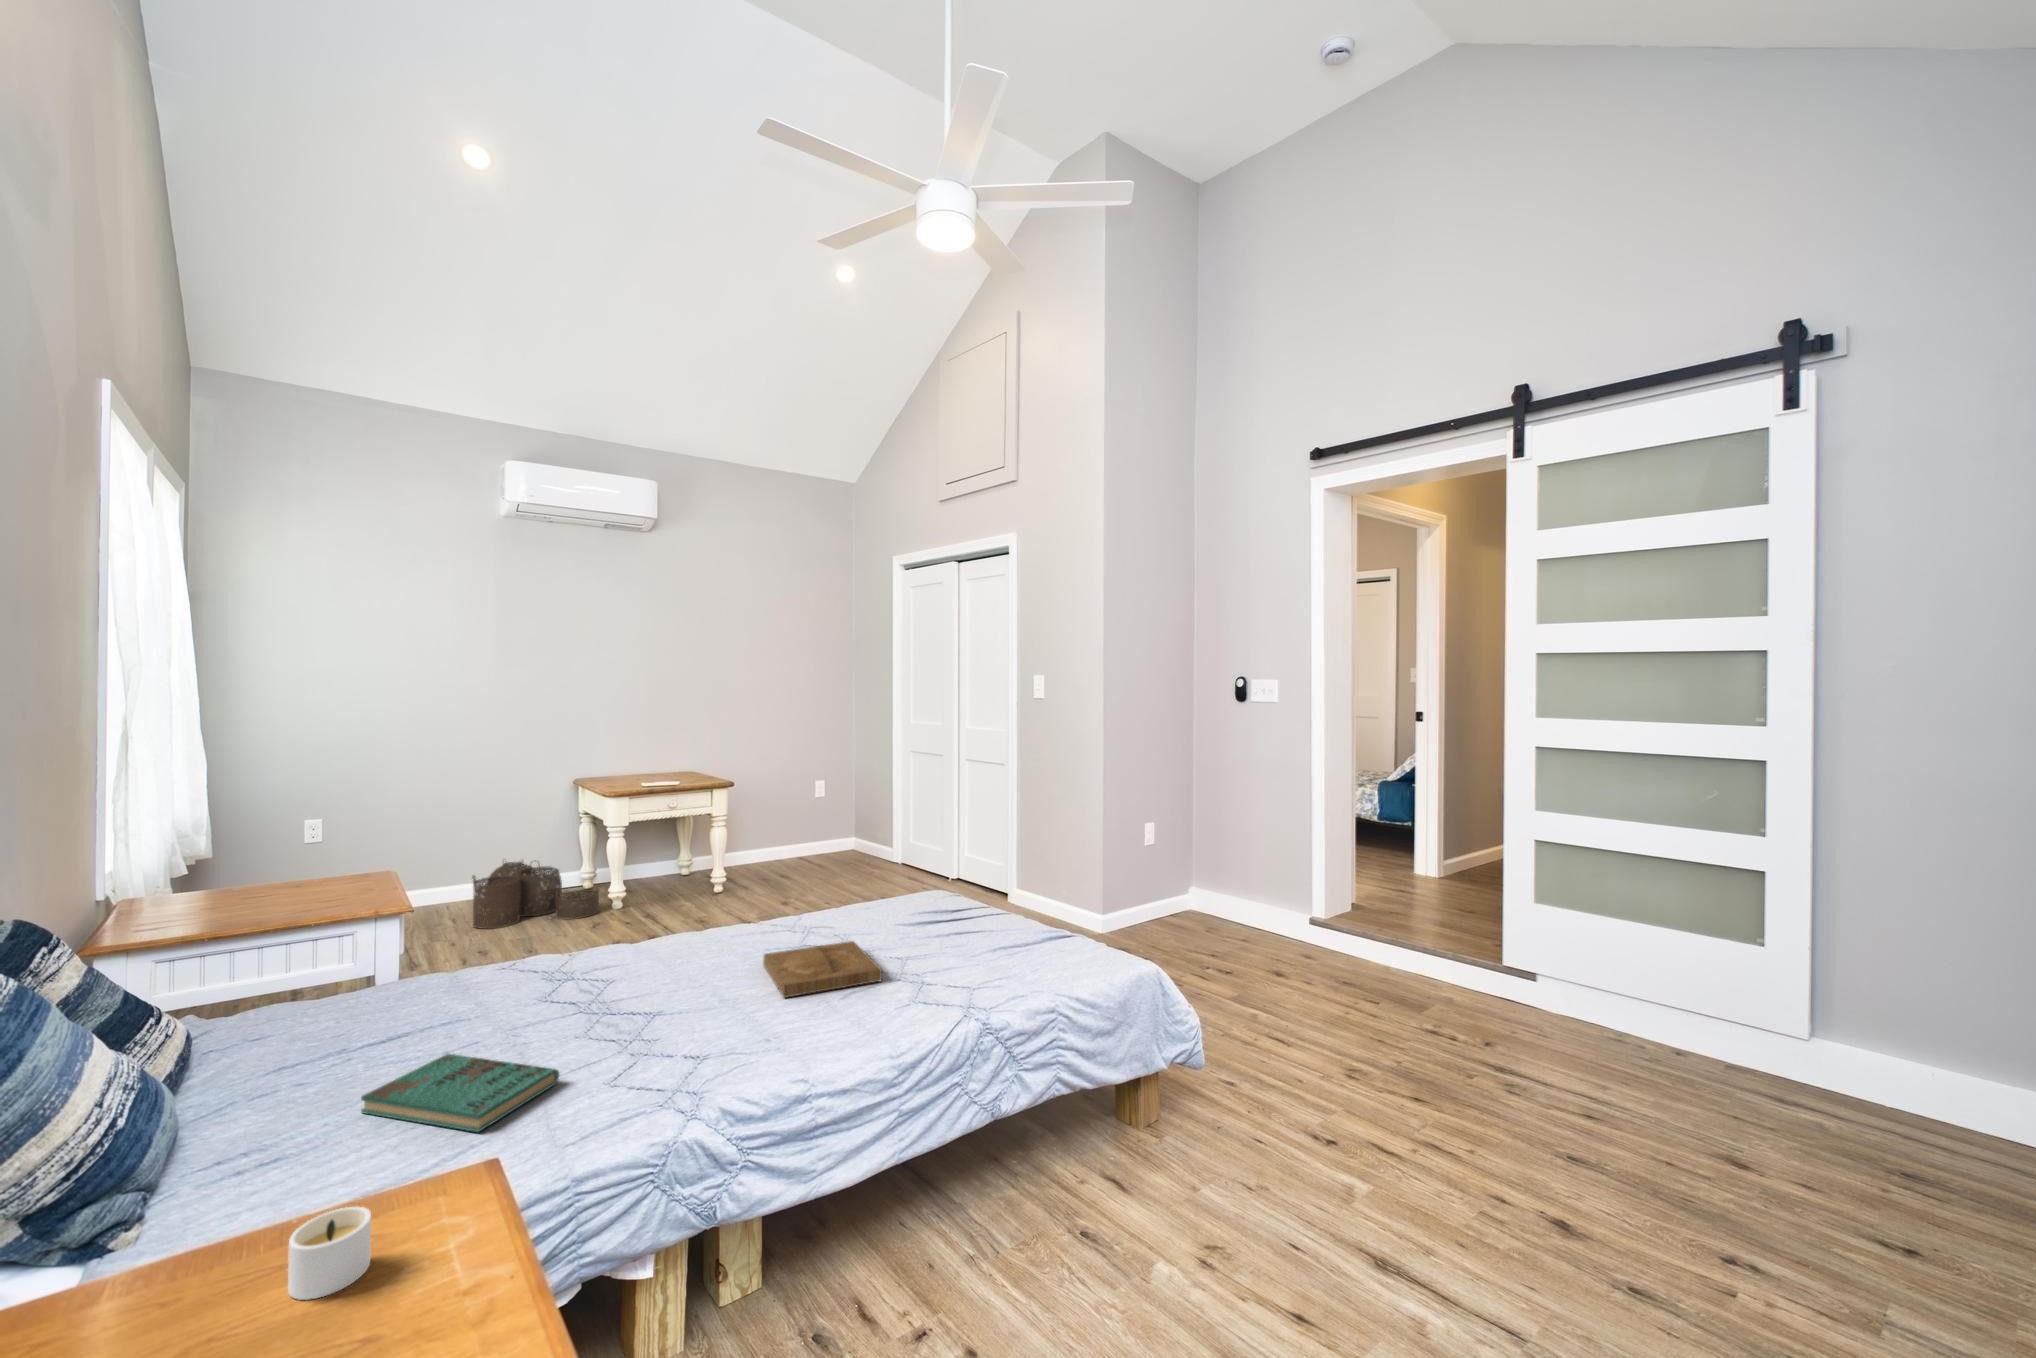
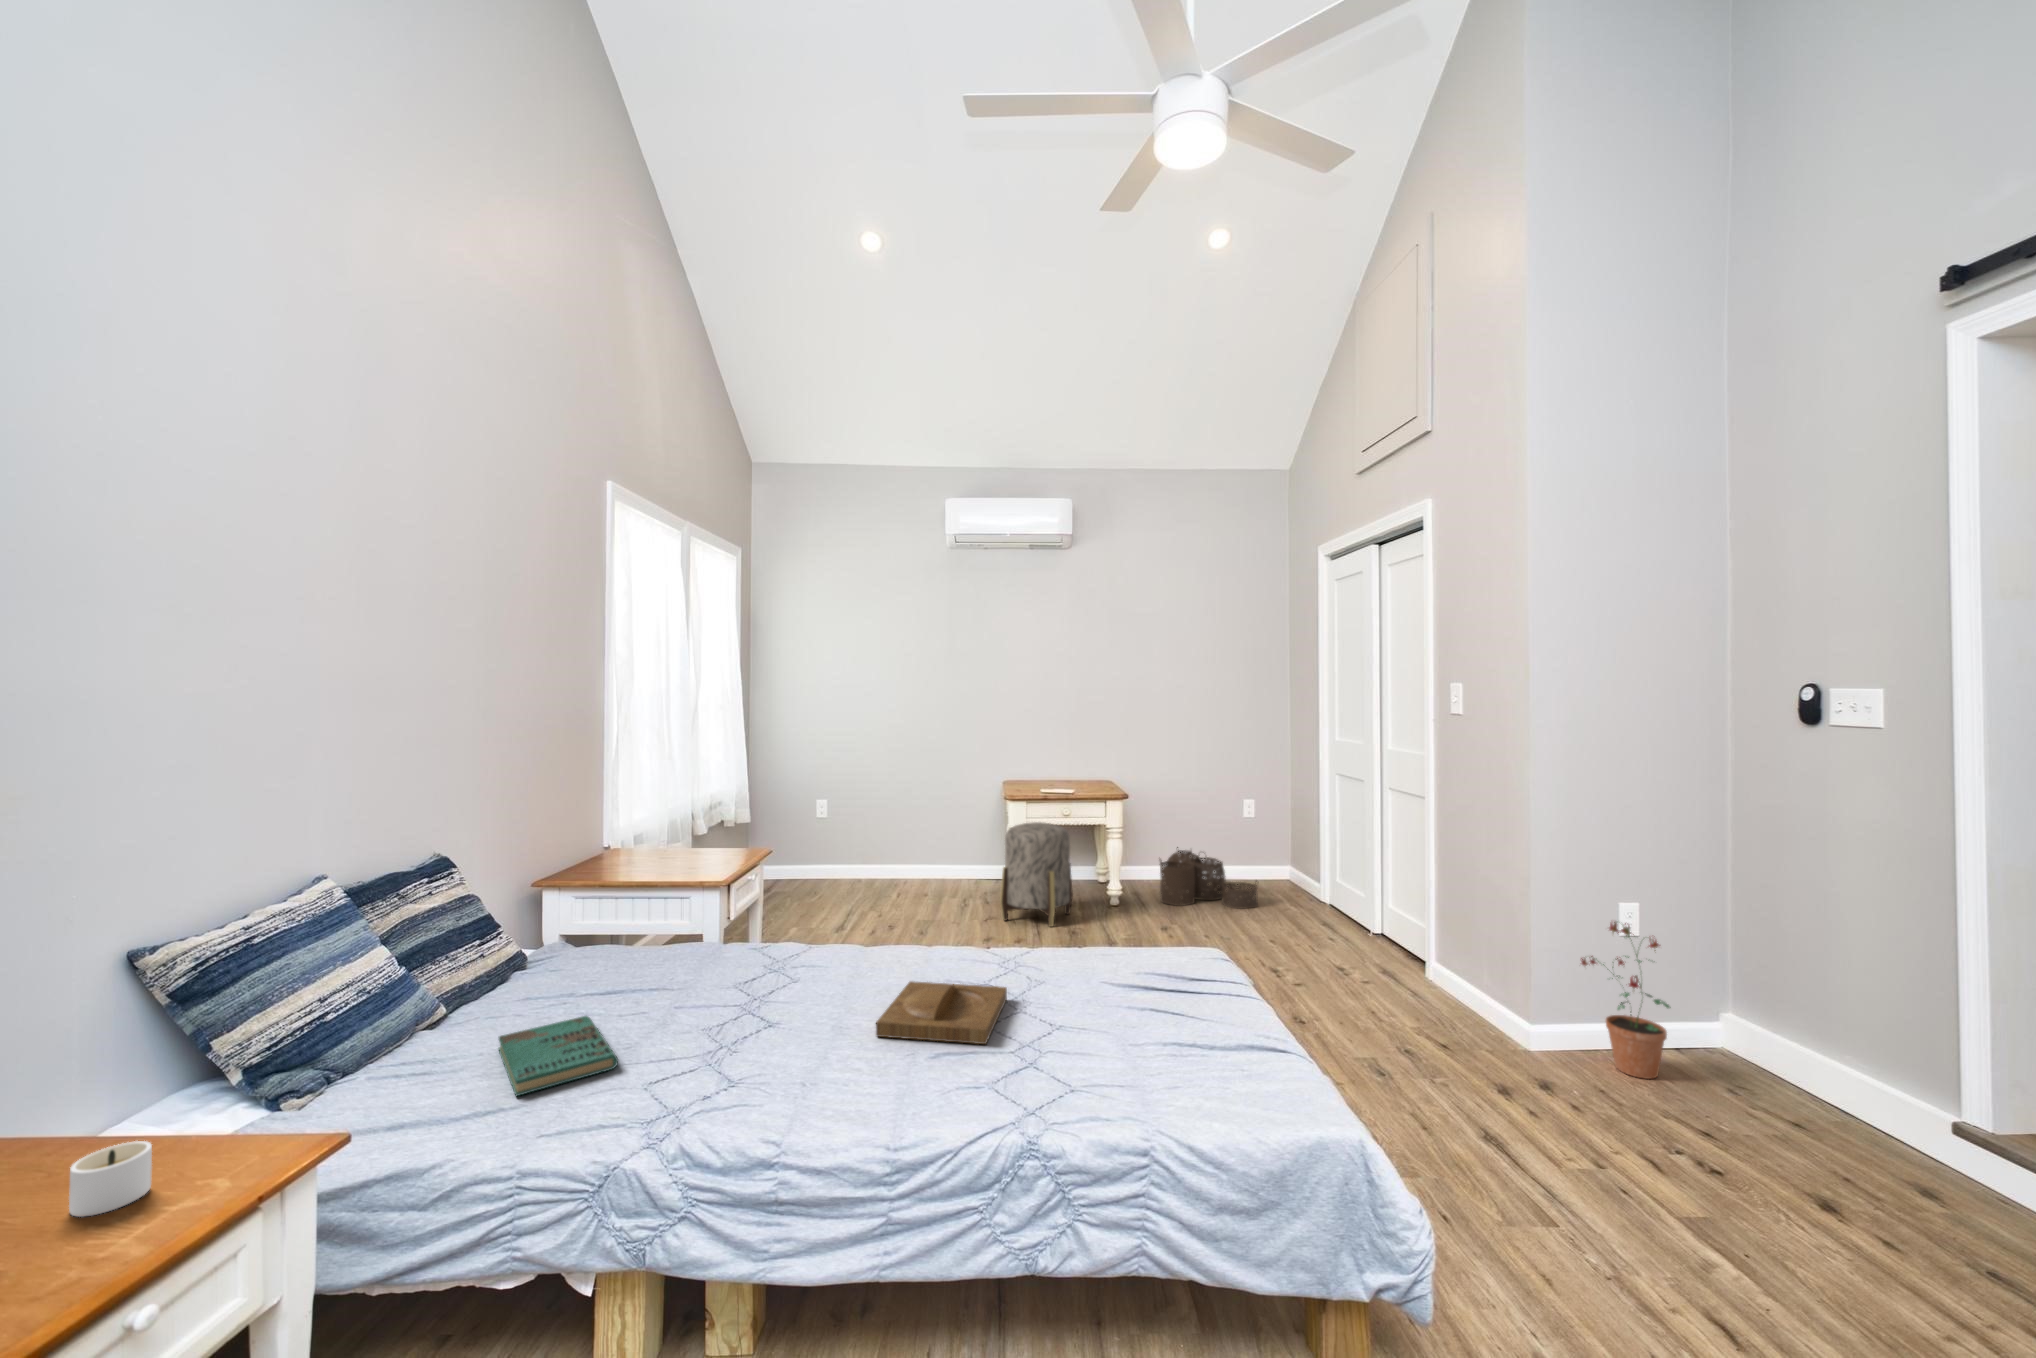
ottoman: none [634,816,709,921] -> present [1000,822,1073,927]
potted plant: none [1141,838,1192,936] -> present [1581,921,1671,1079]
woven basket: present [472,861,599,929] -> present [1160,847,1258,908]

